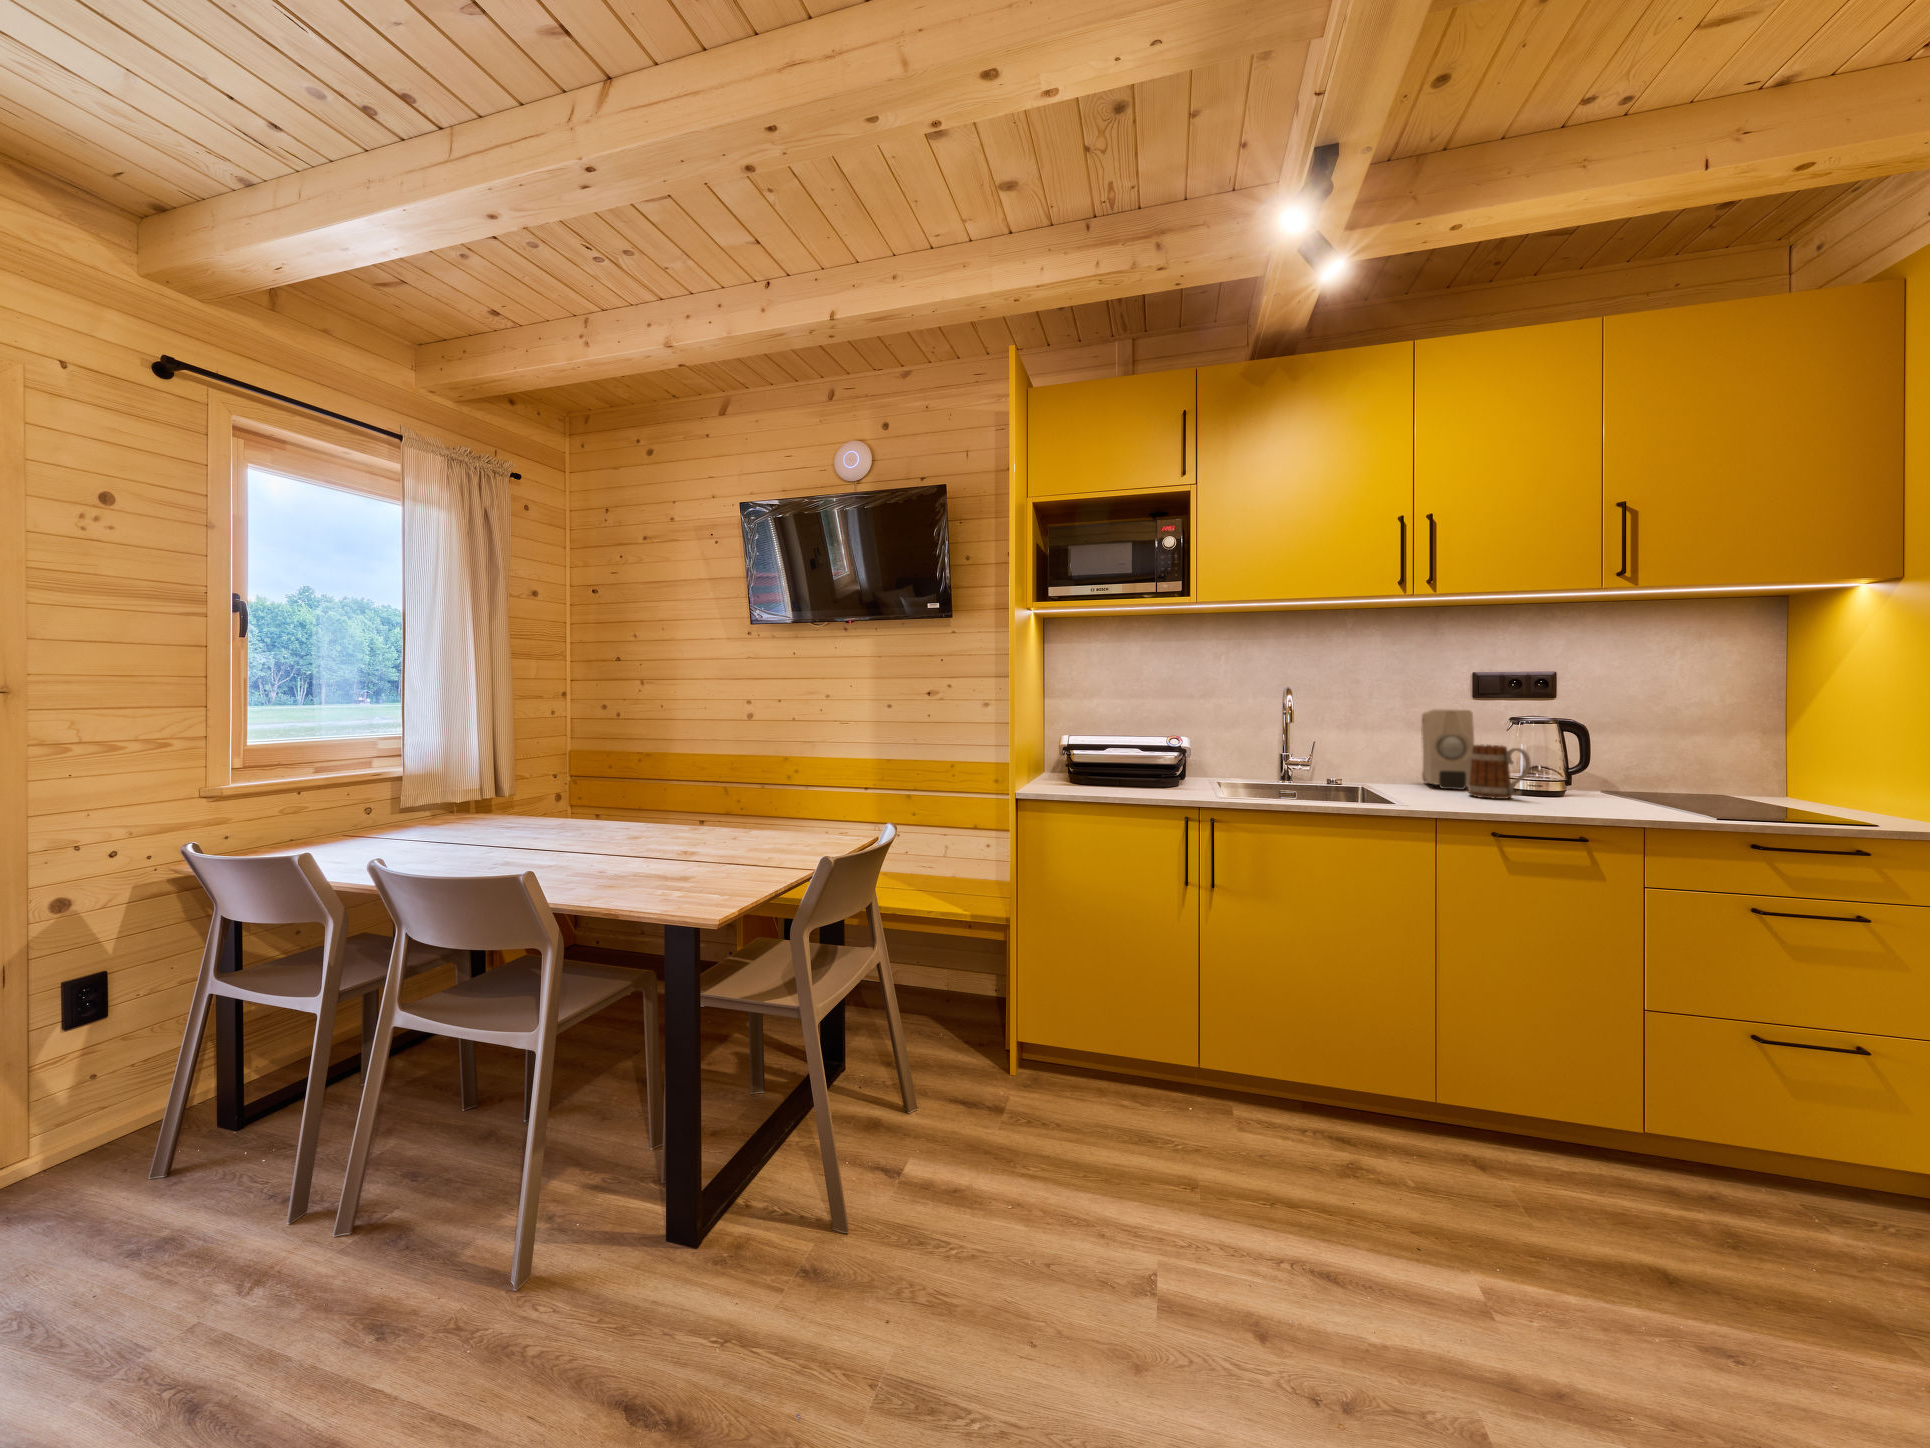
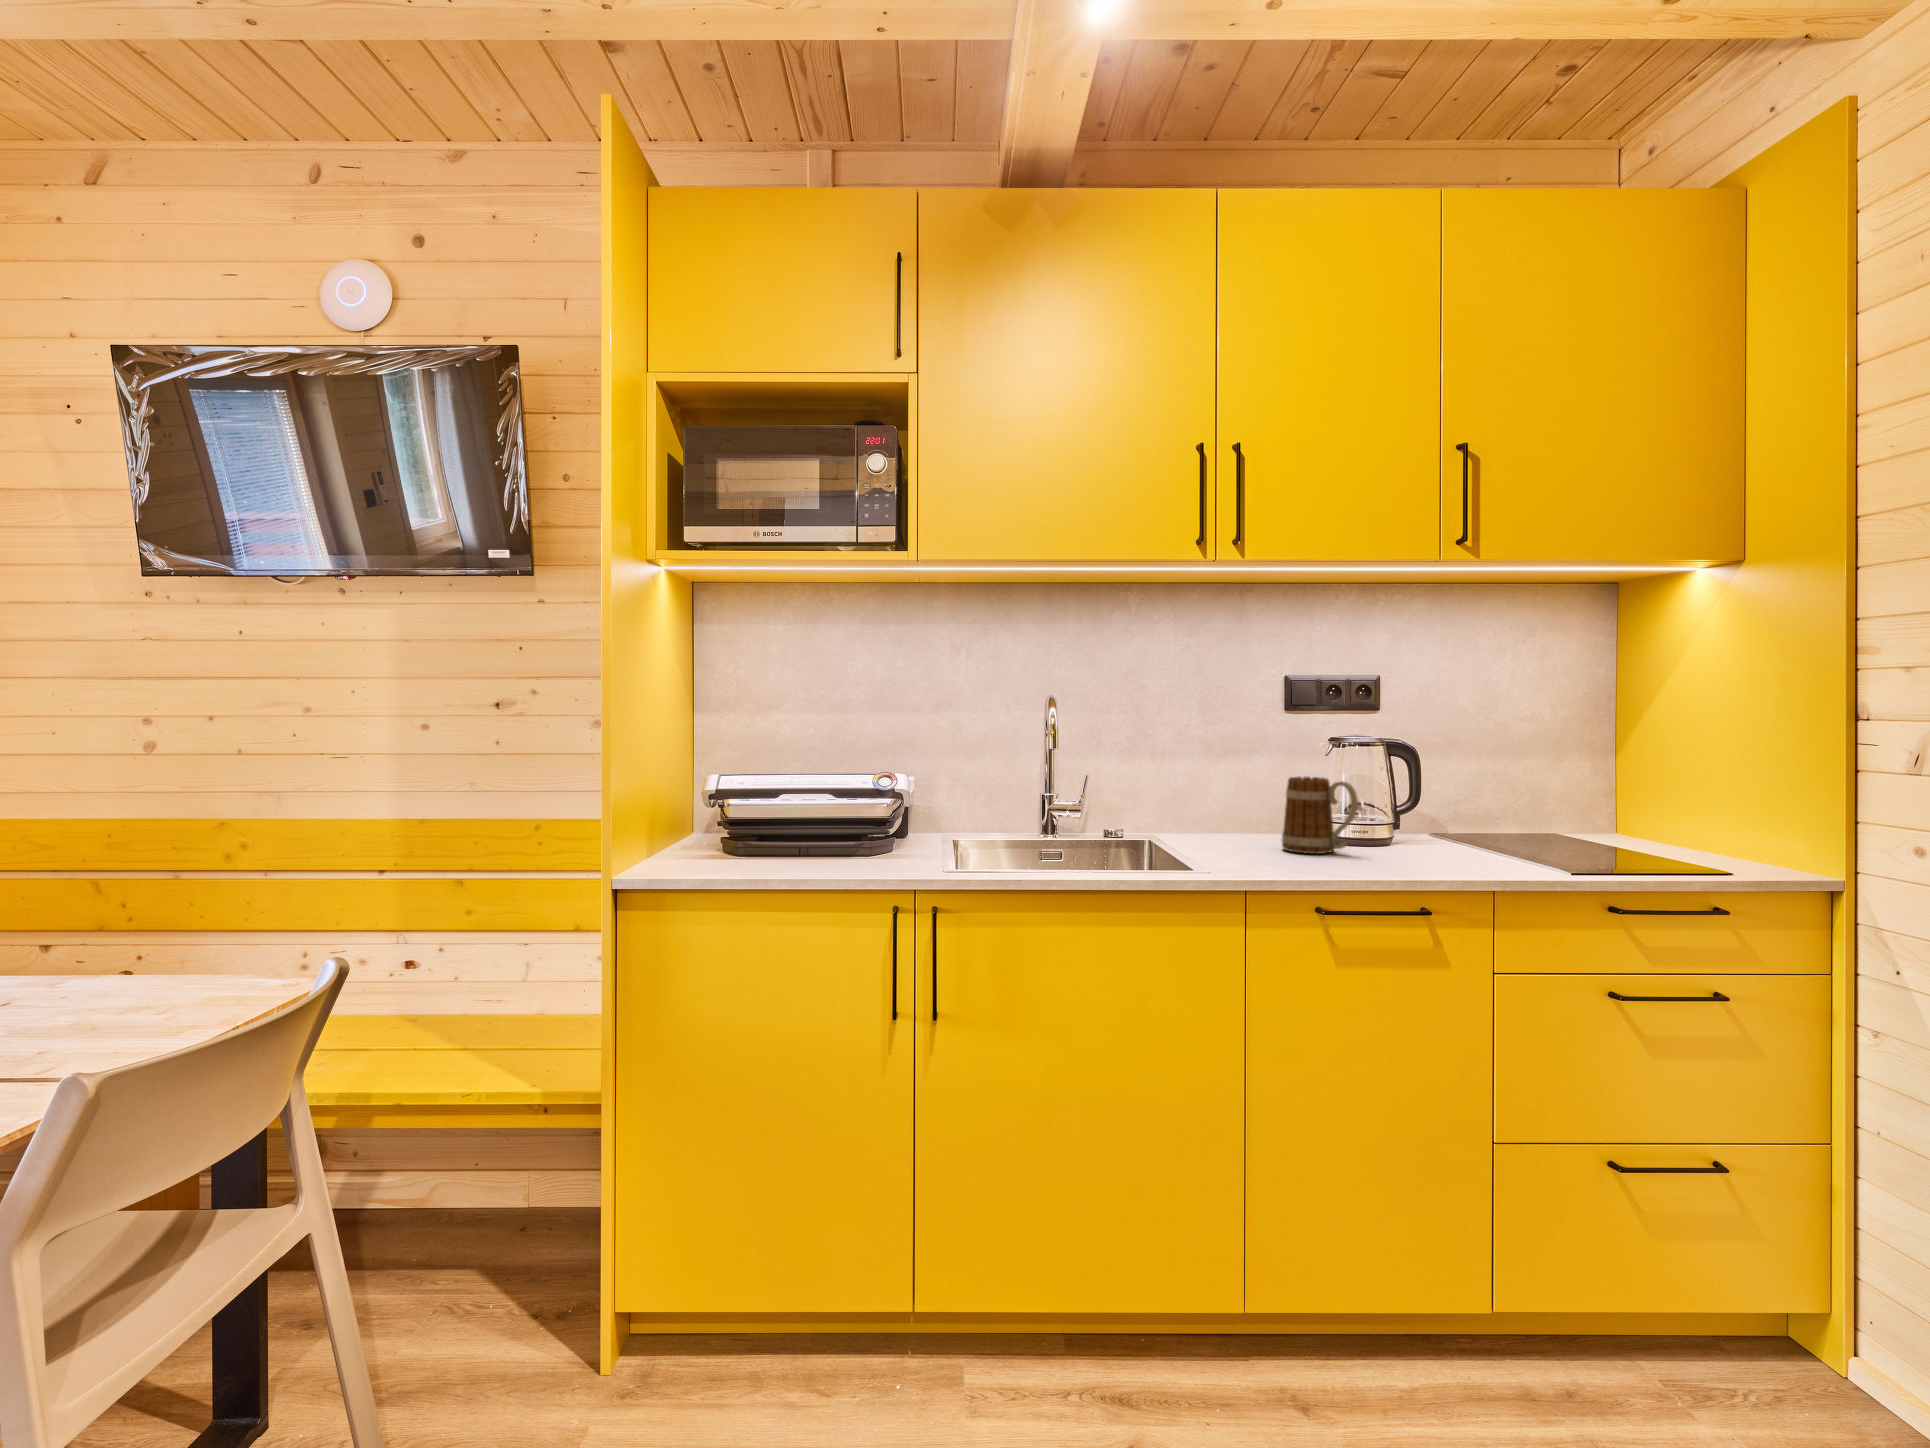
soap dispenser: present [1422,710,1474,790] -> none [1222,726,1289,840]

